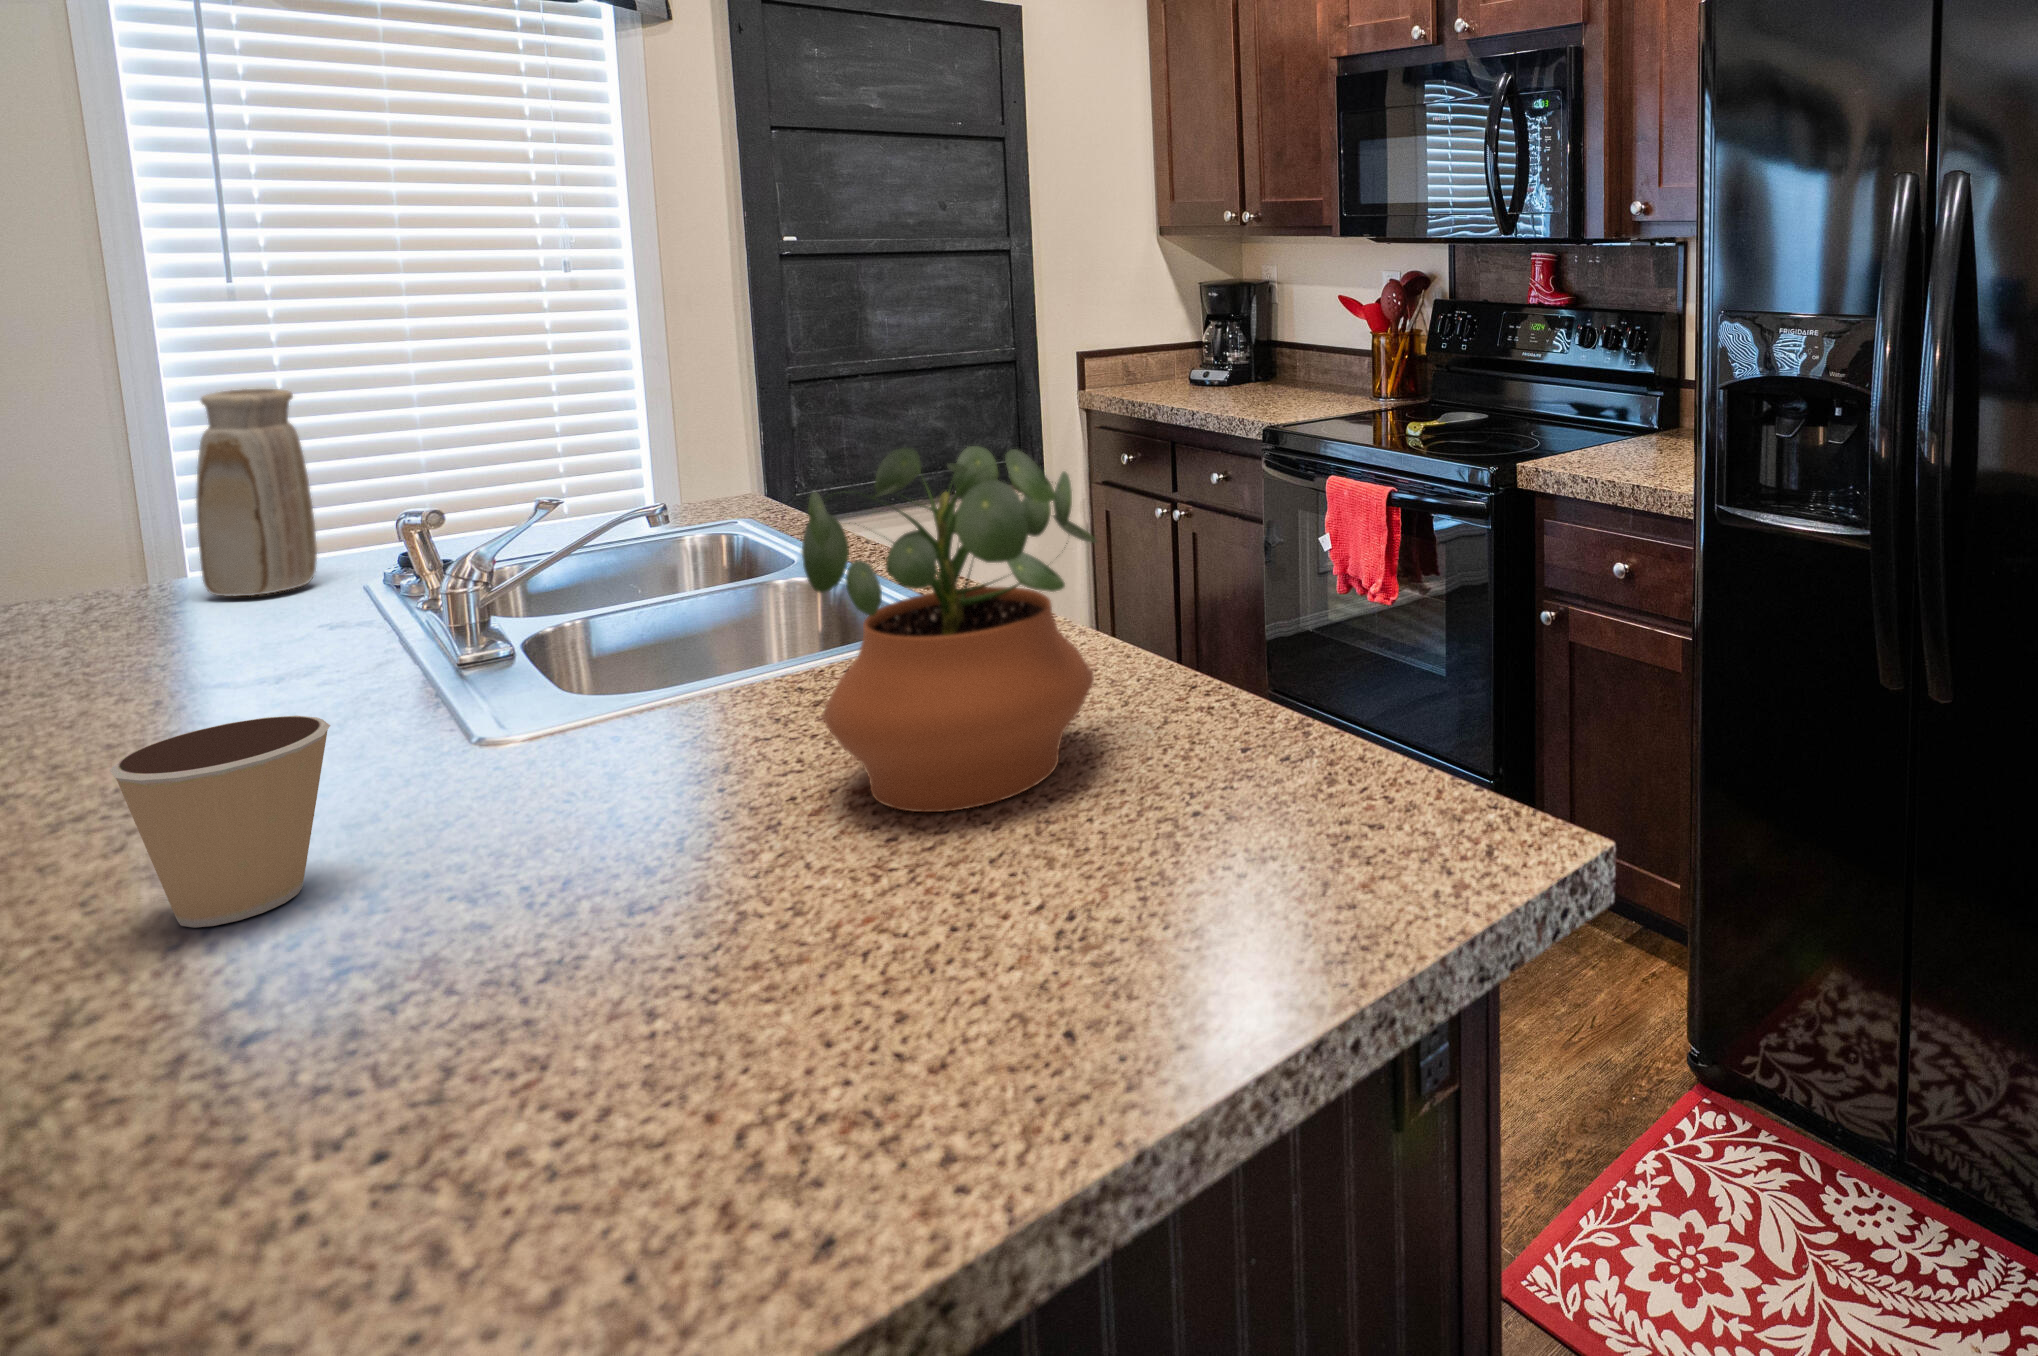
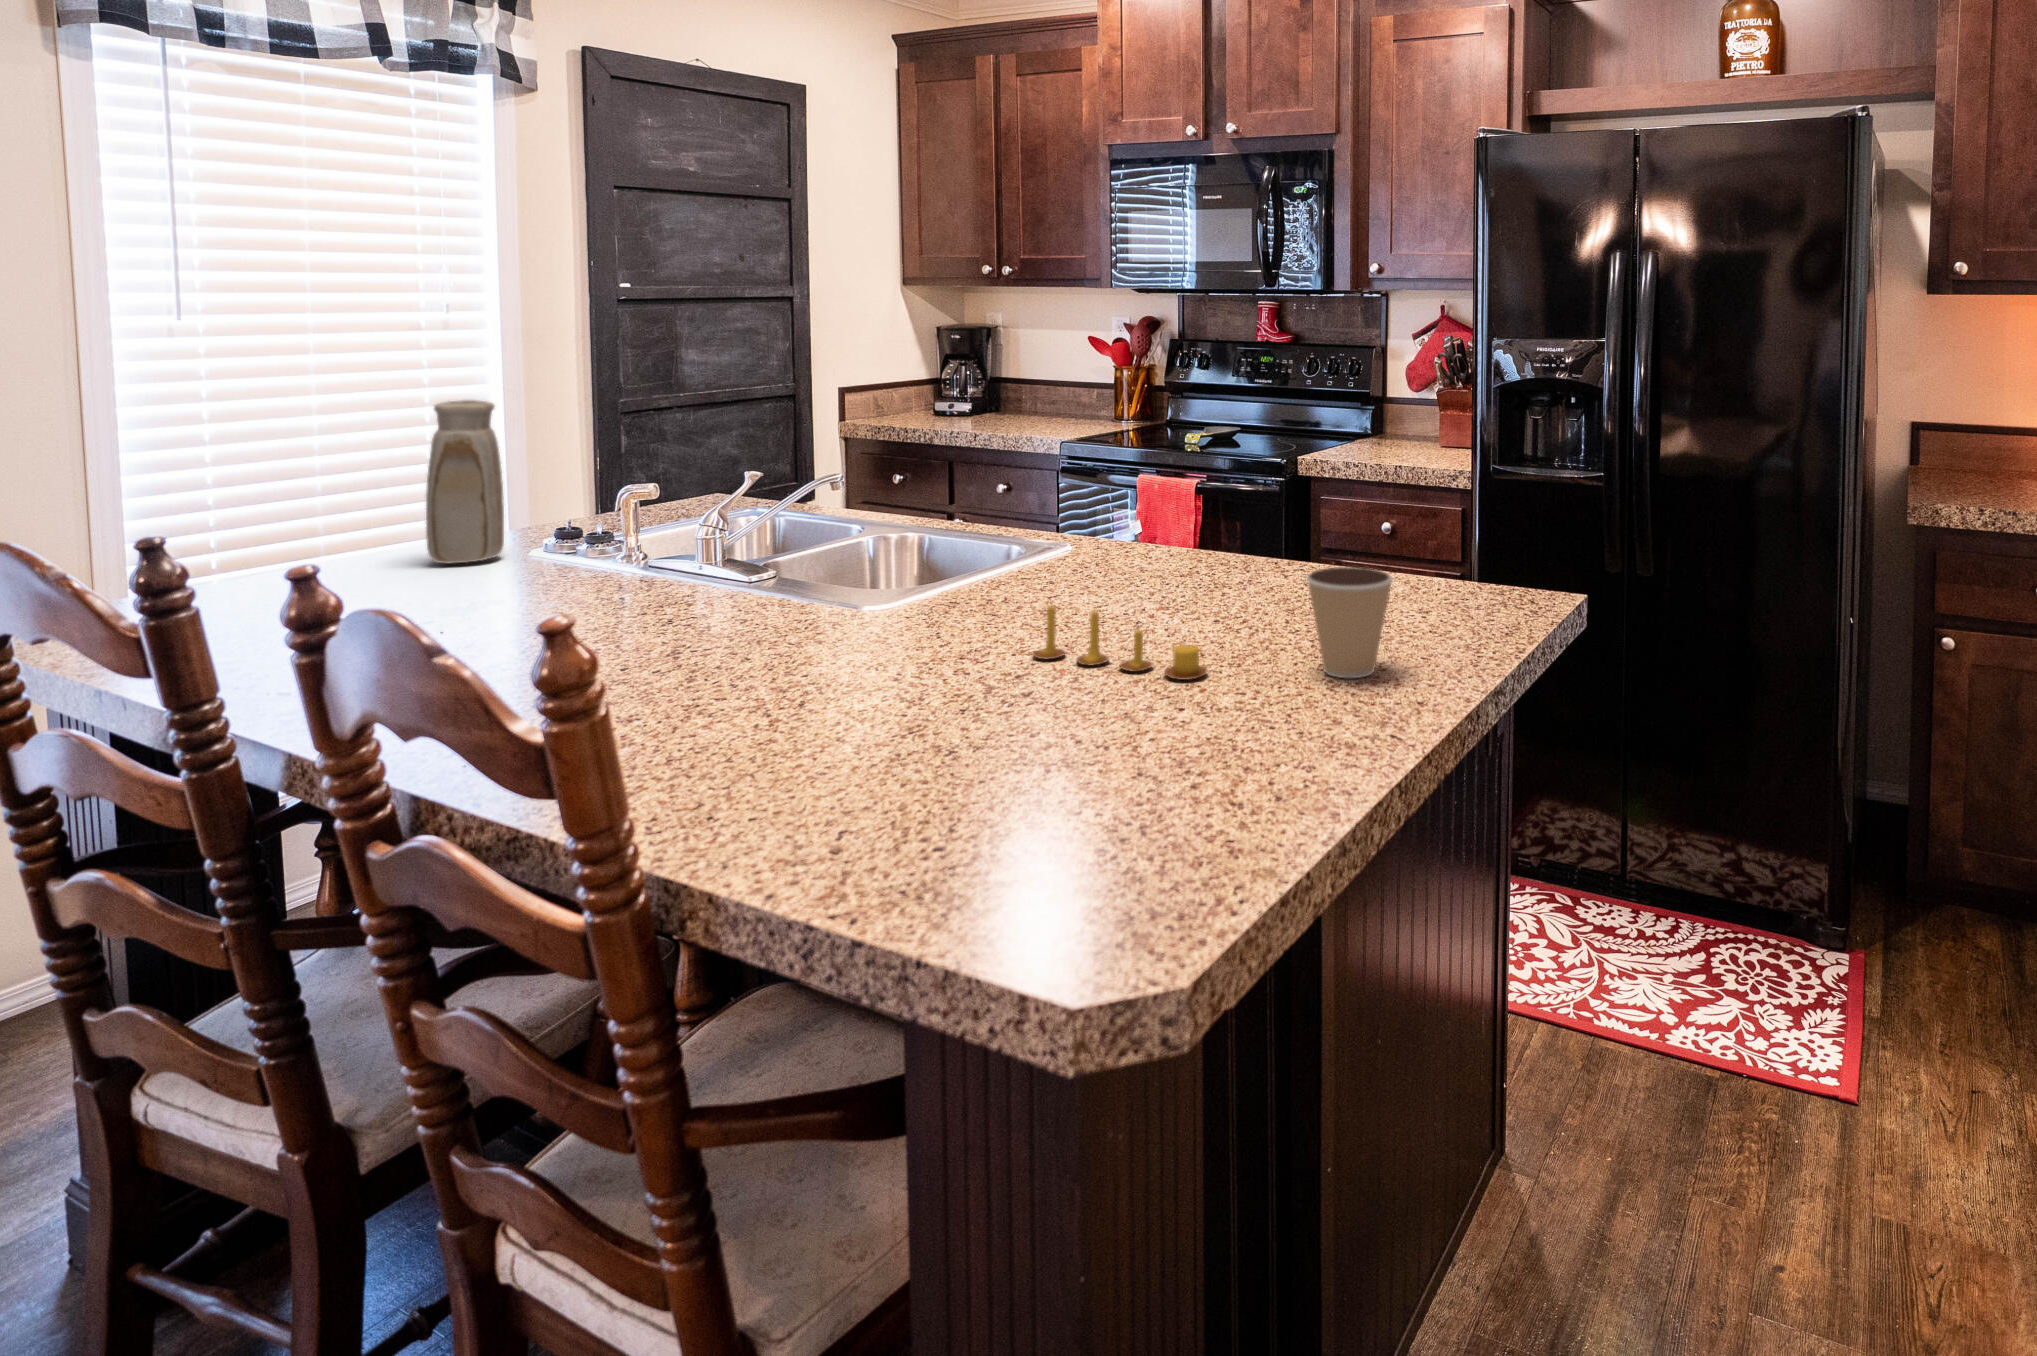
potted plant: present [802,446,1097,812] -> none [1152,407,1296,611]
coffee cup: present [110,716,330,928] -> present [1307,567,1392,678]
candle: none [382,819,562,1053] -> present [1033,605,1207,680]

